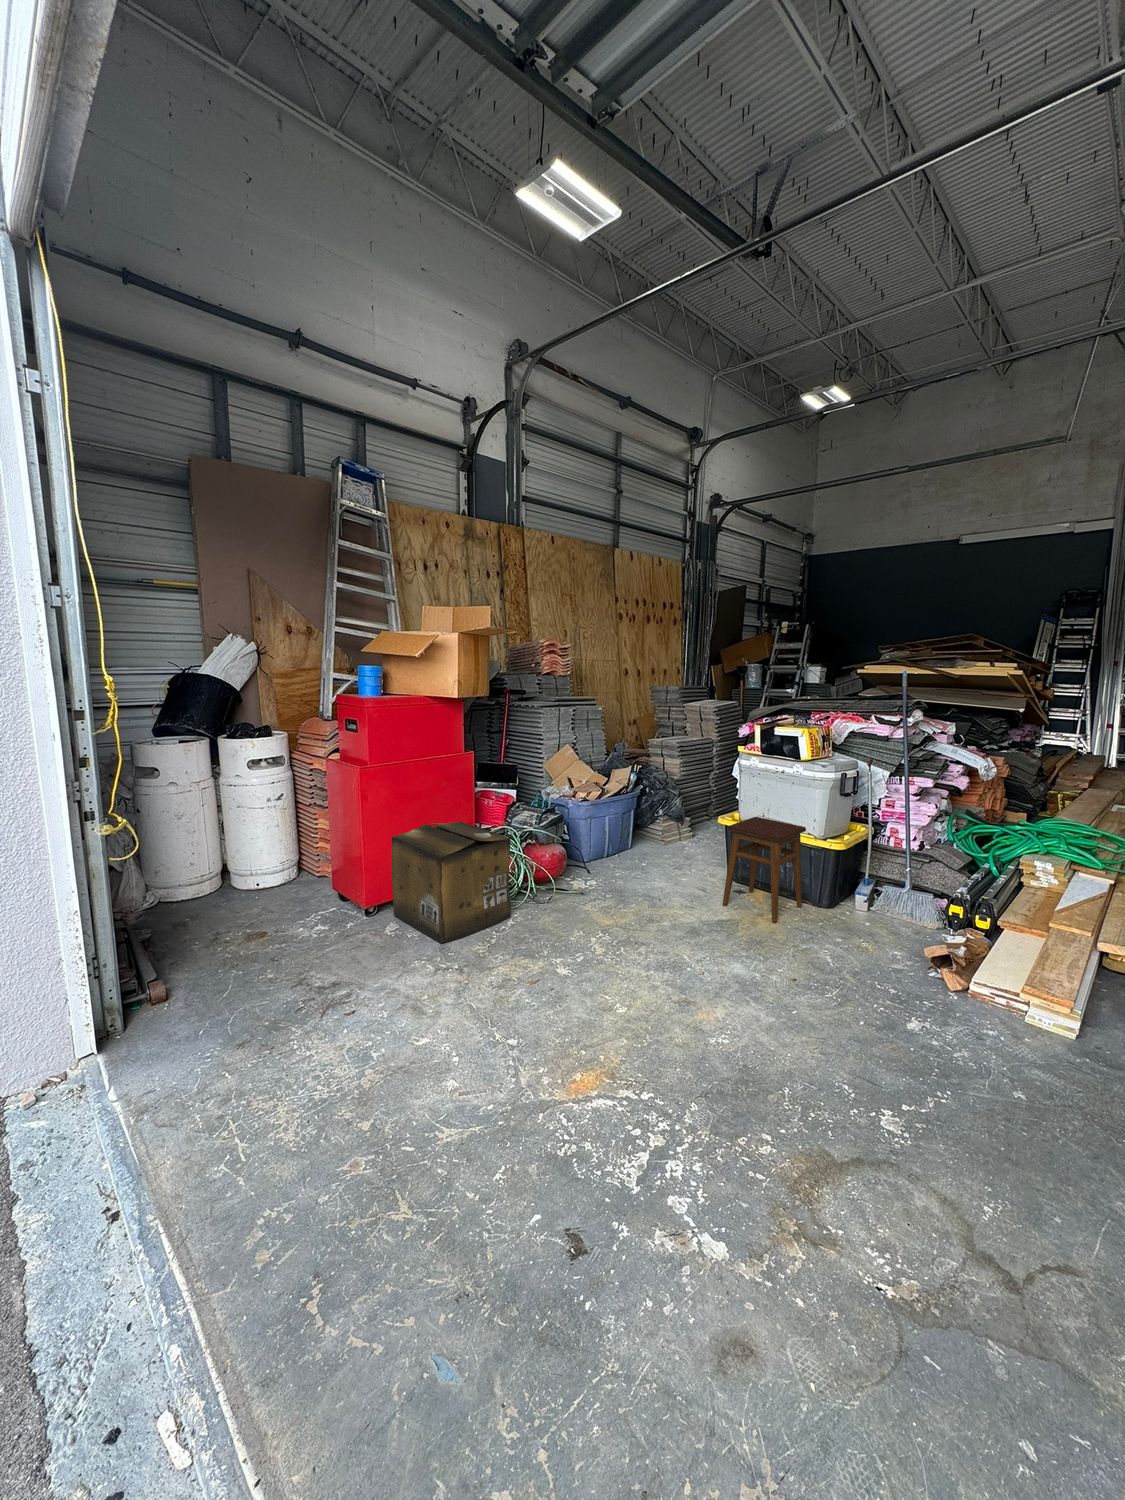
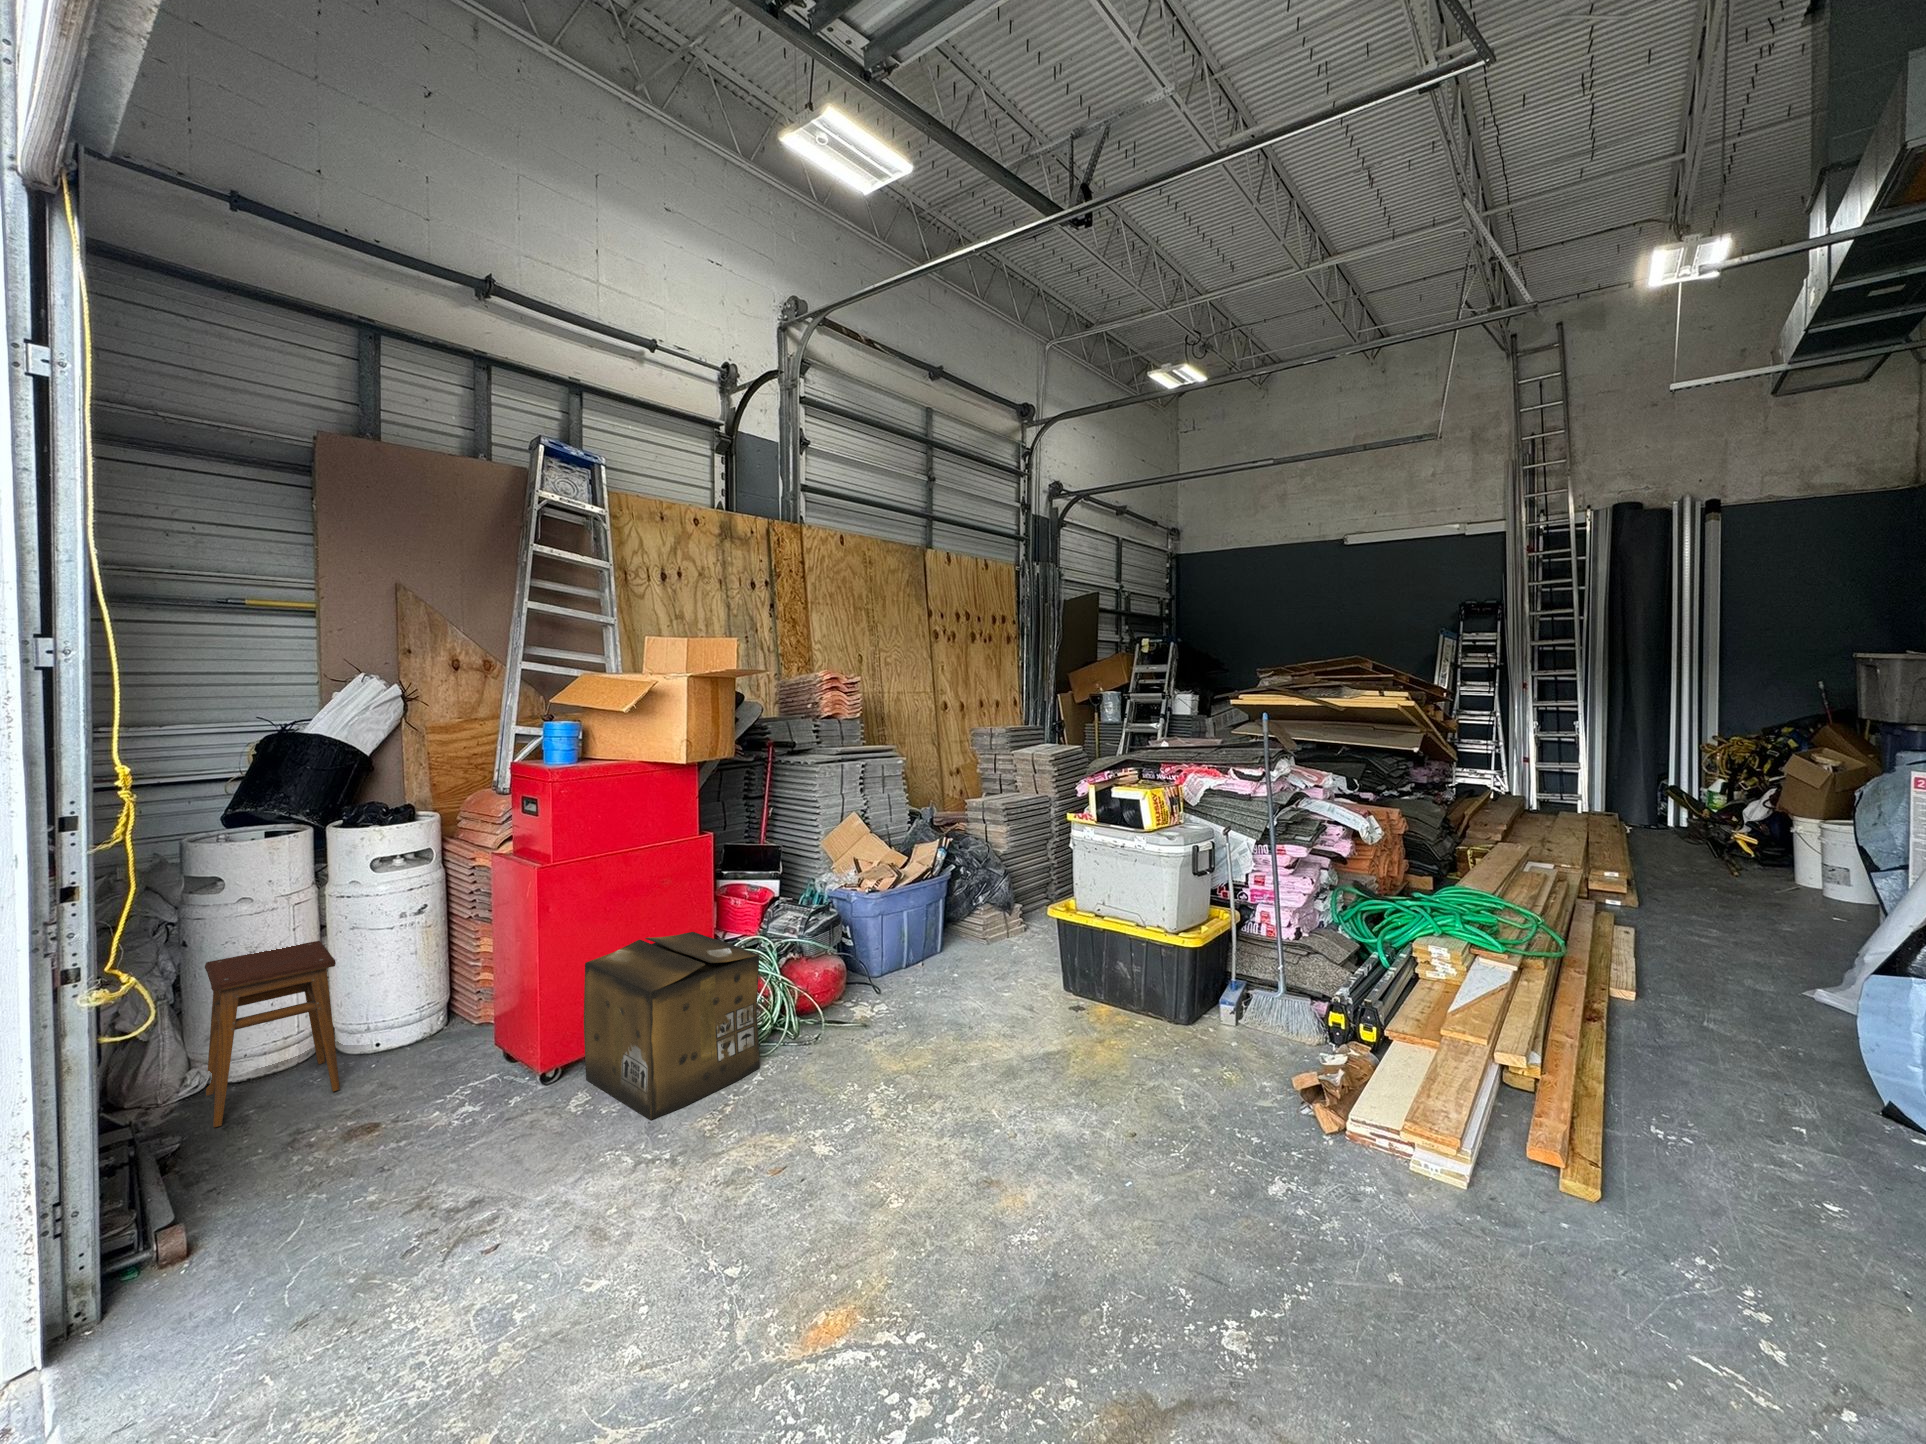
stool: present [723,817,806,923] -> present [205,941,340,1127]

